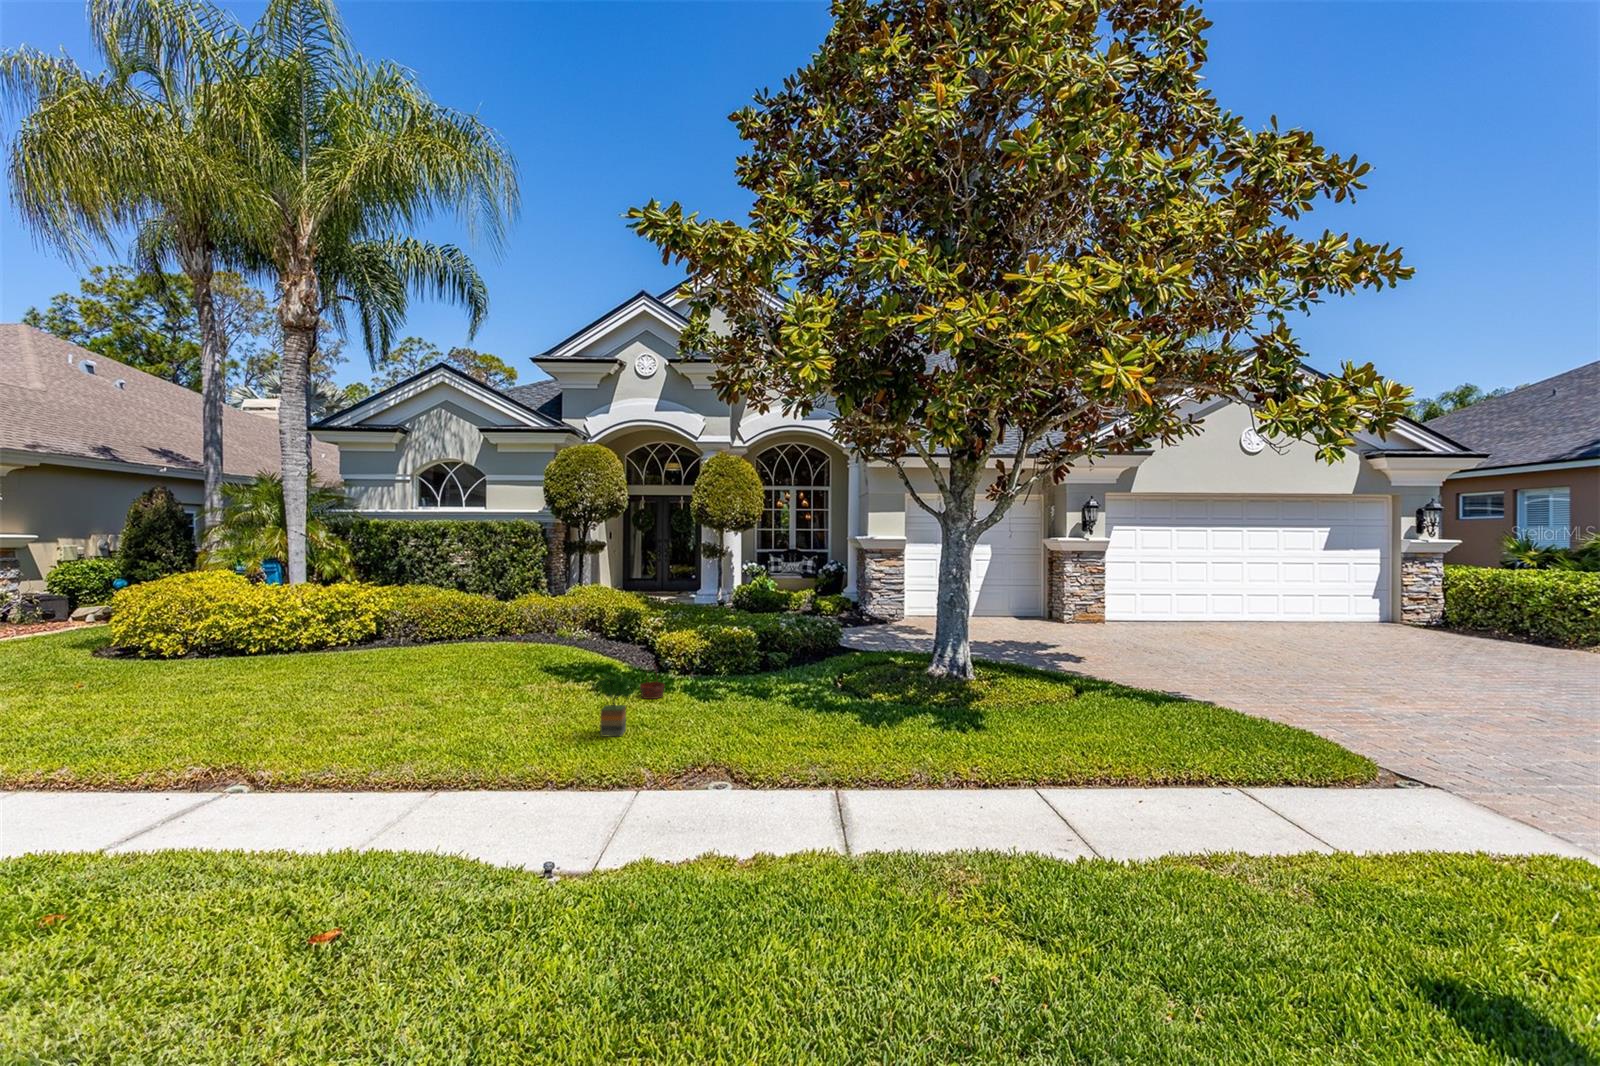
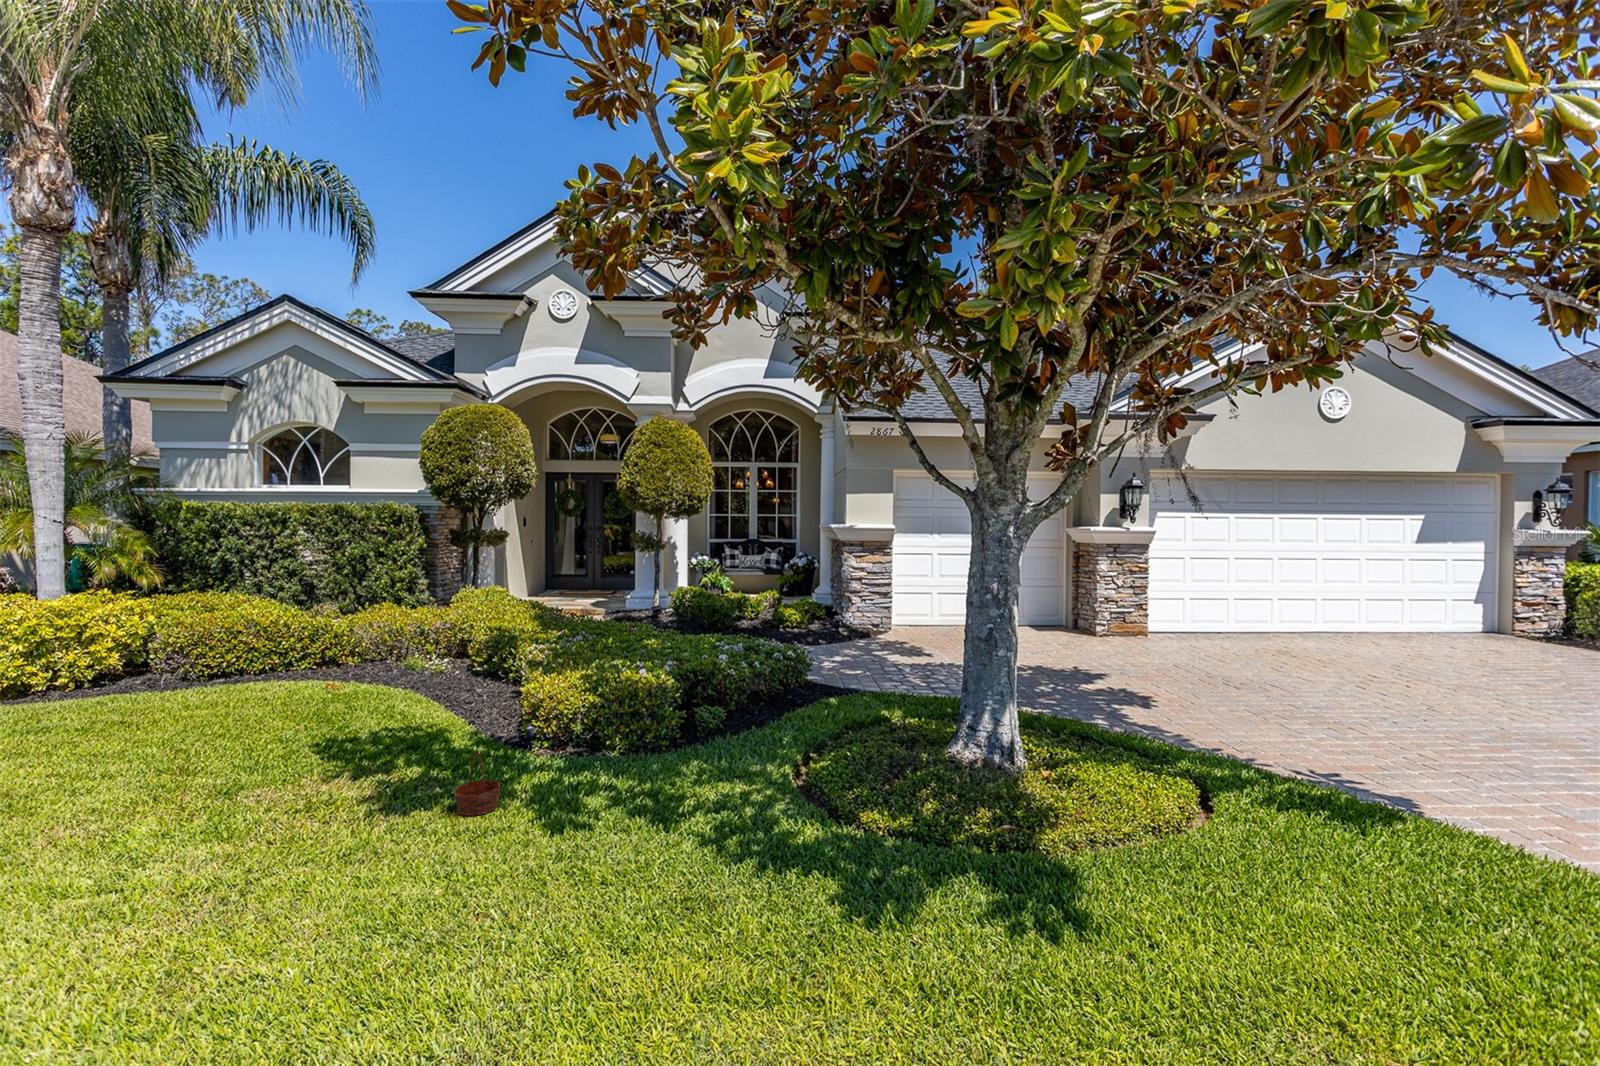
potted tree: present [597,676,634,736] -> none [293,815,384,952]

